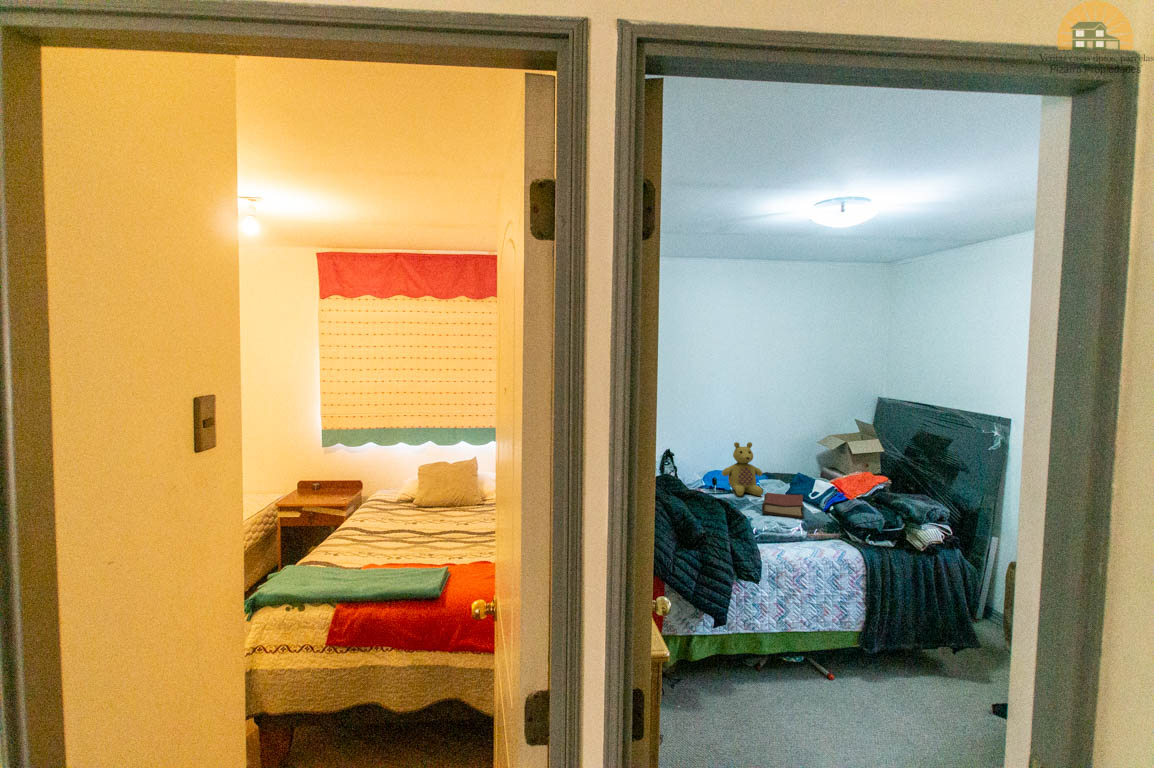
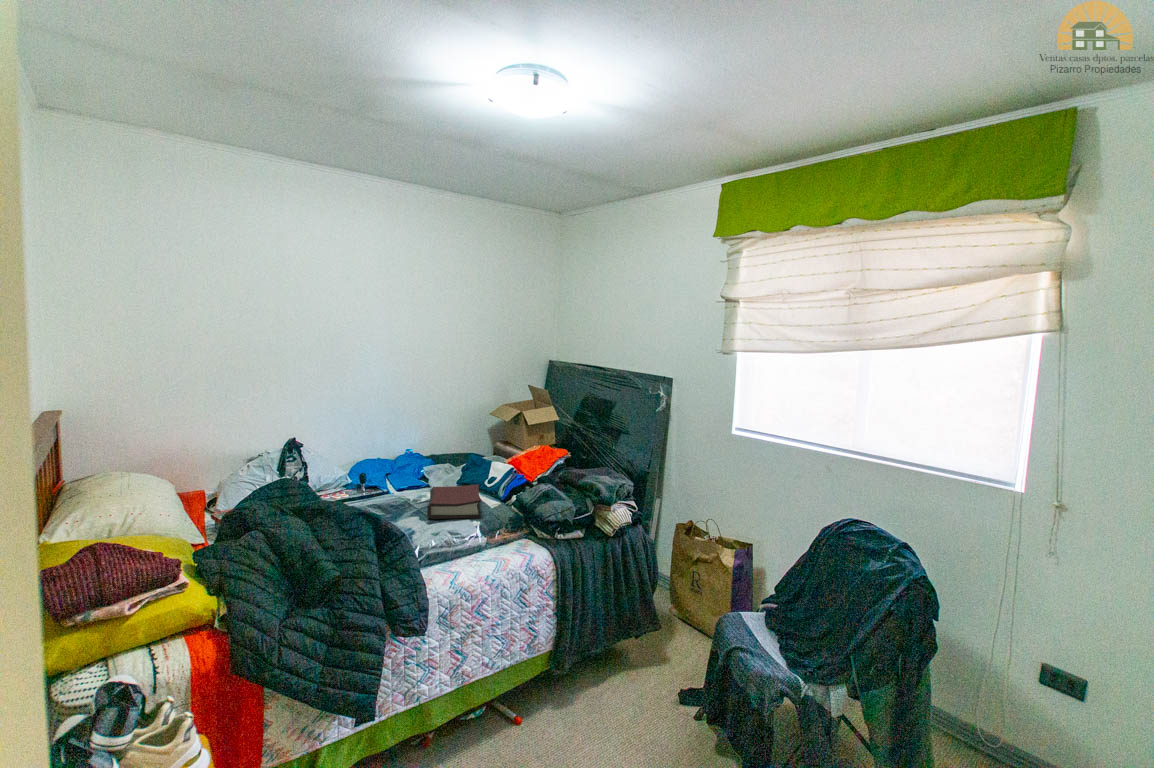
stuffed bear: present [722,442,763,496] -> none [372,421,428,495]

